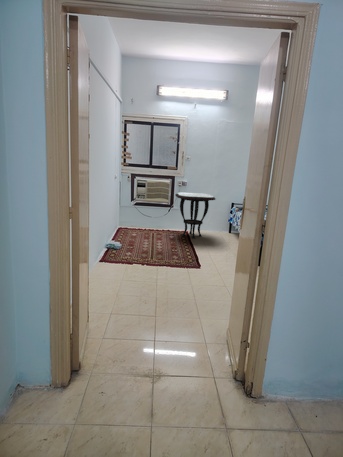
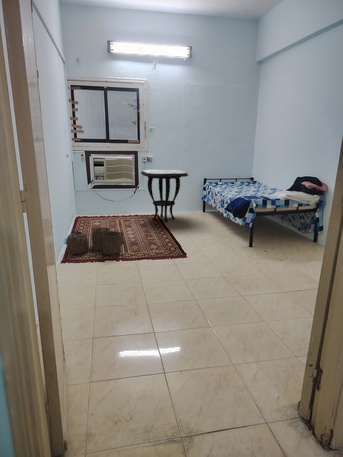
woven basket: none [105,236,153,260] -> present [66,227,124,255]

